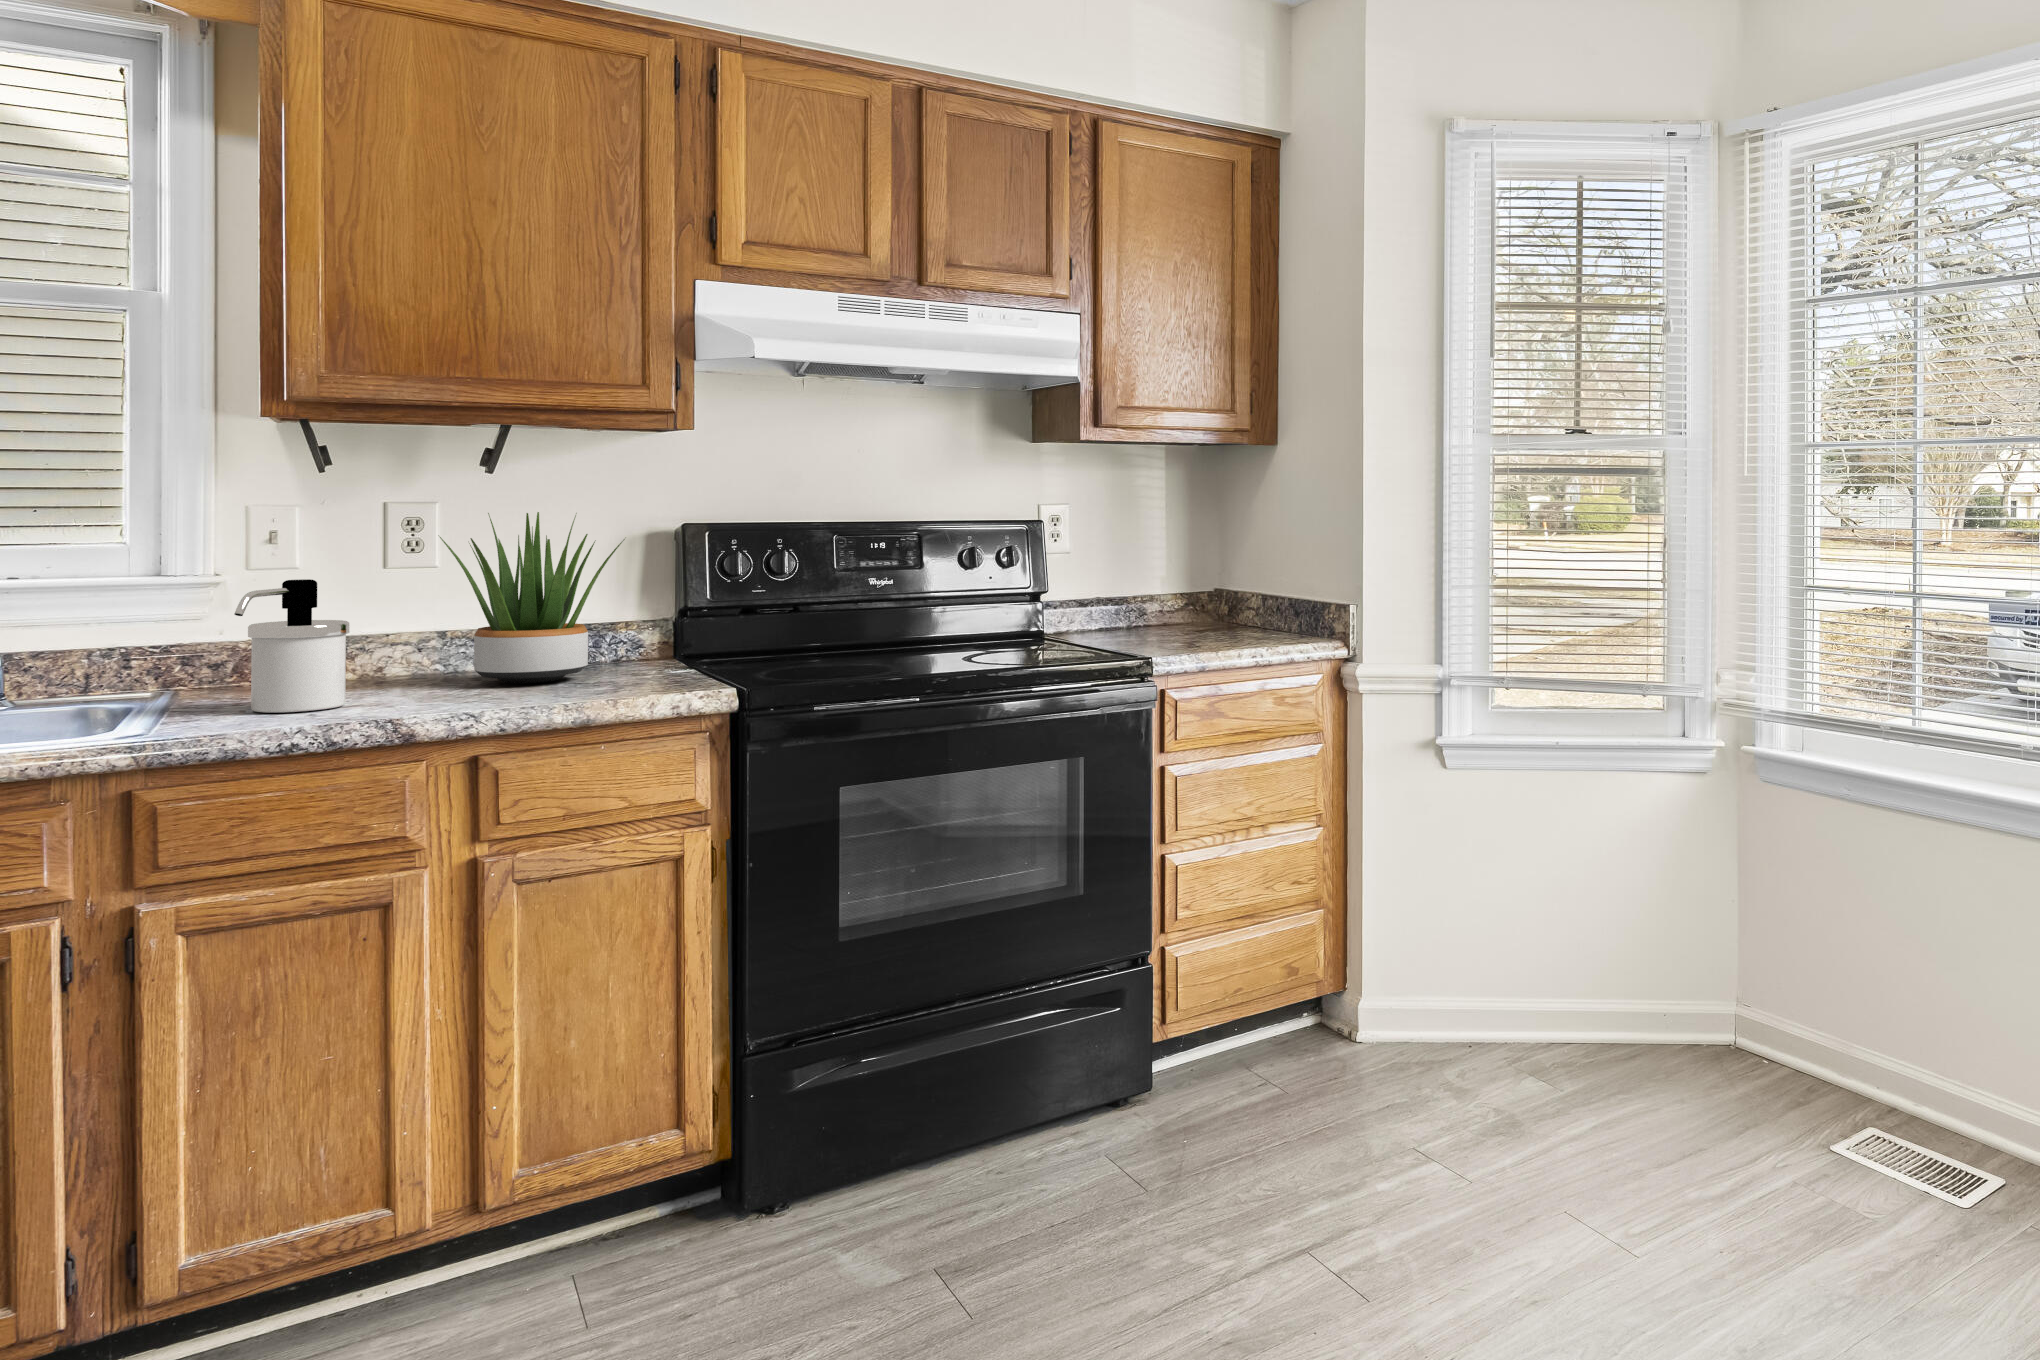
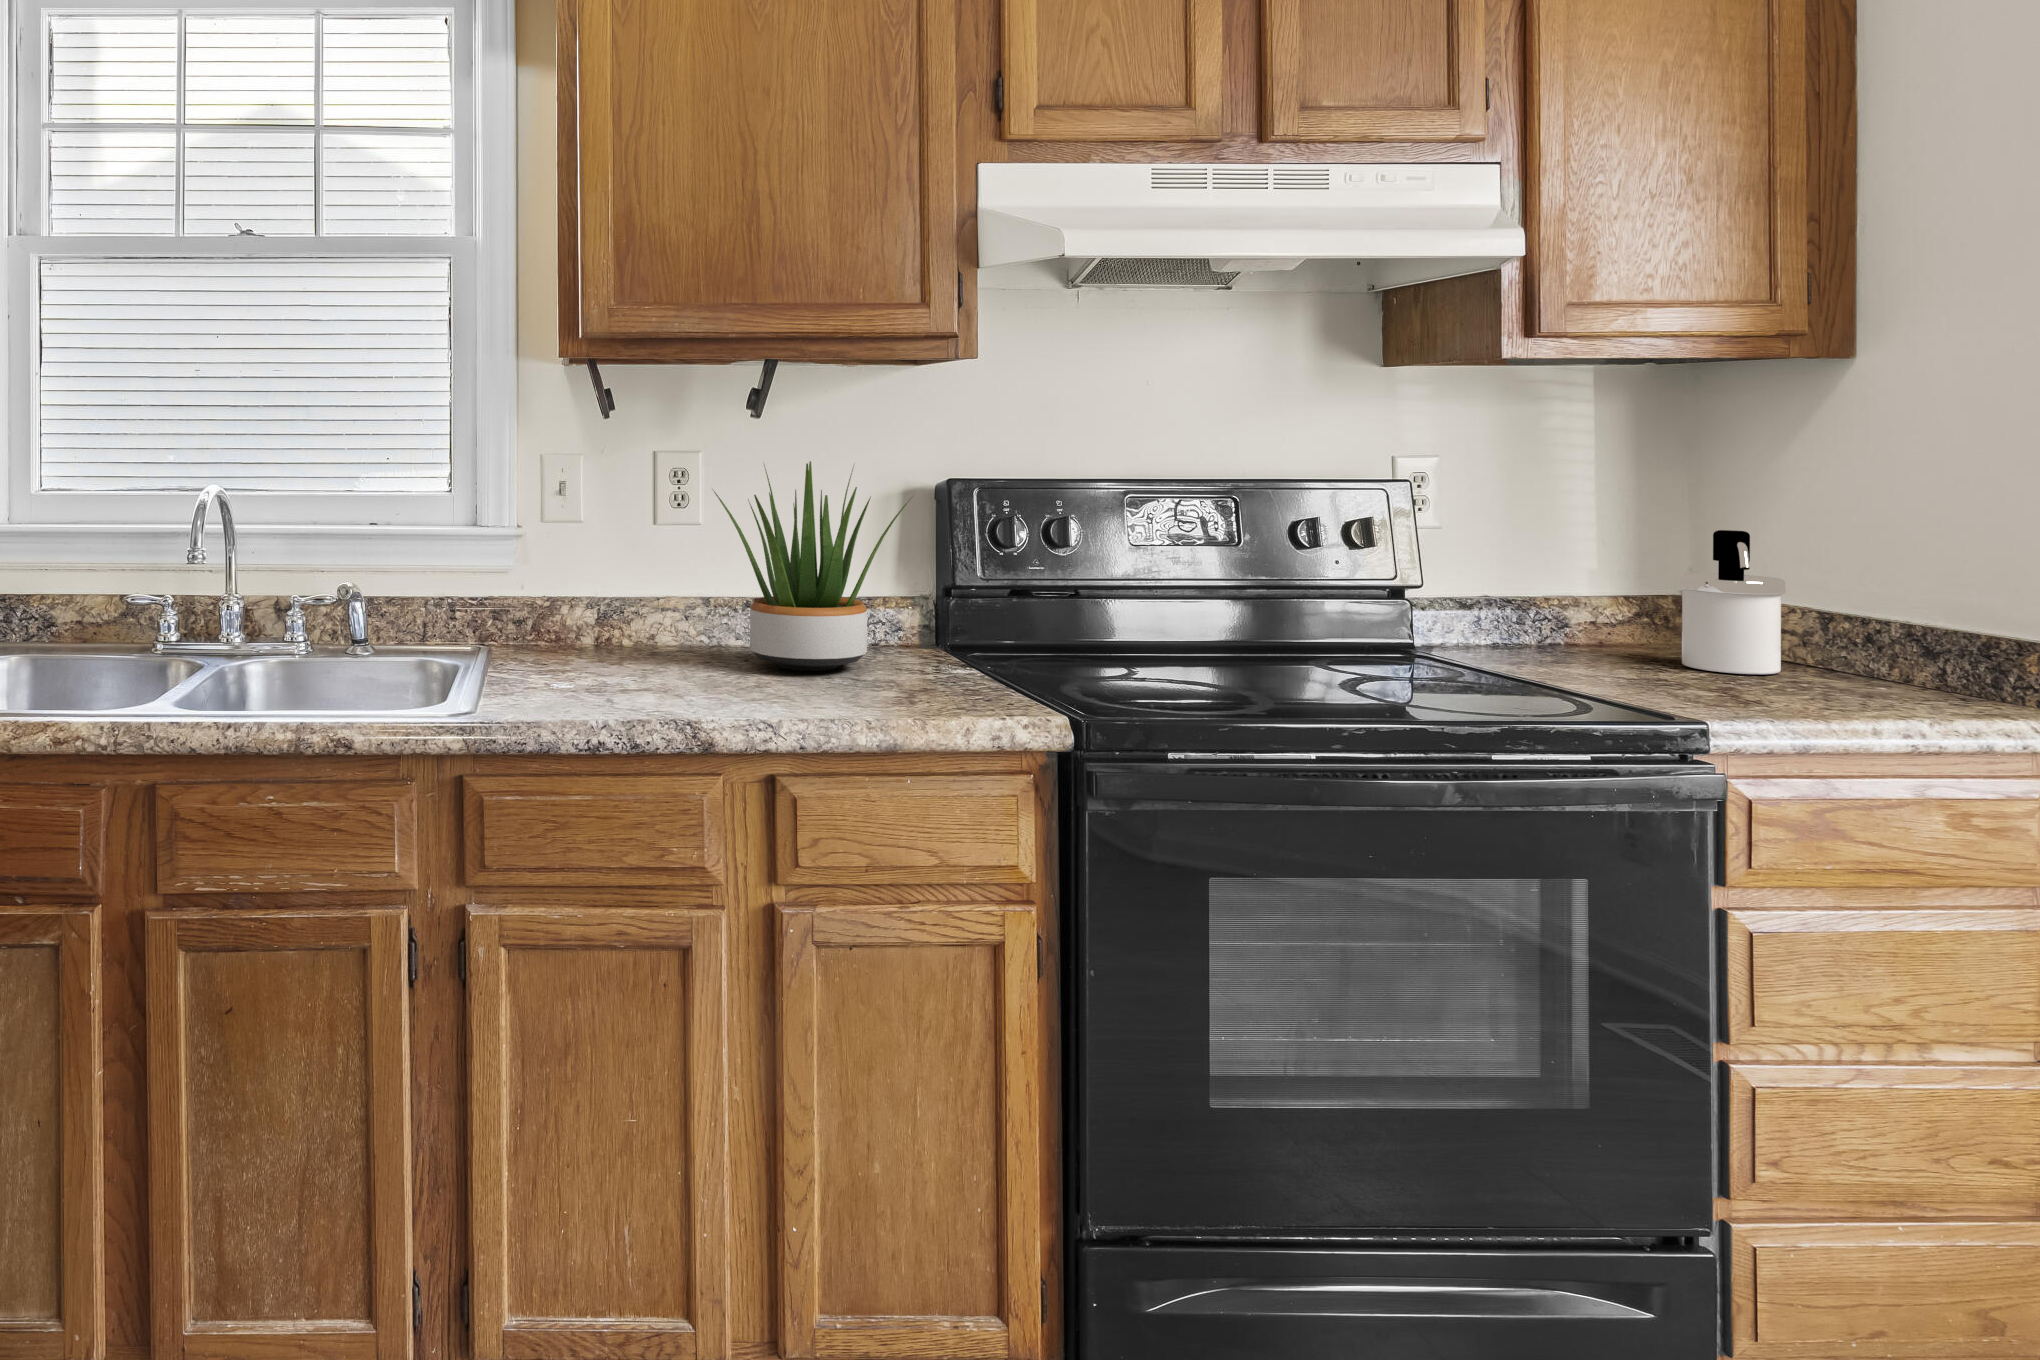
soap dispenser: present [234,579,349,713] -> present [1679,530,1785,674]

